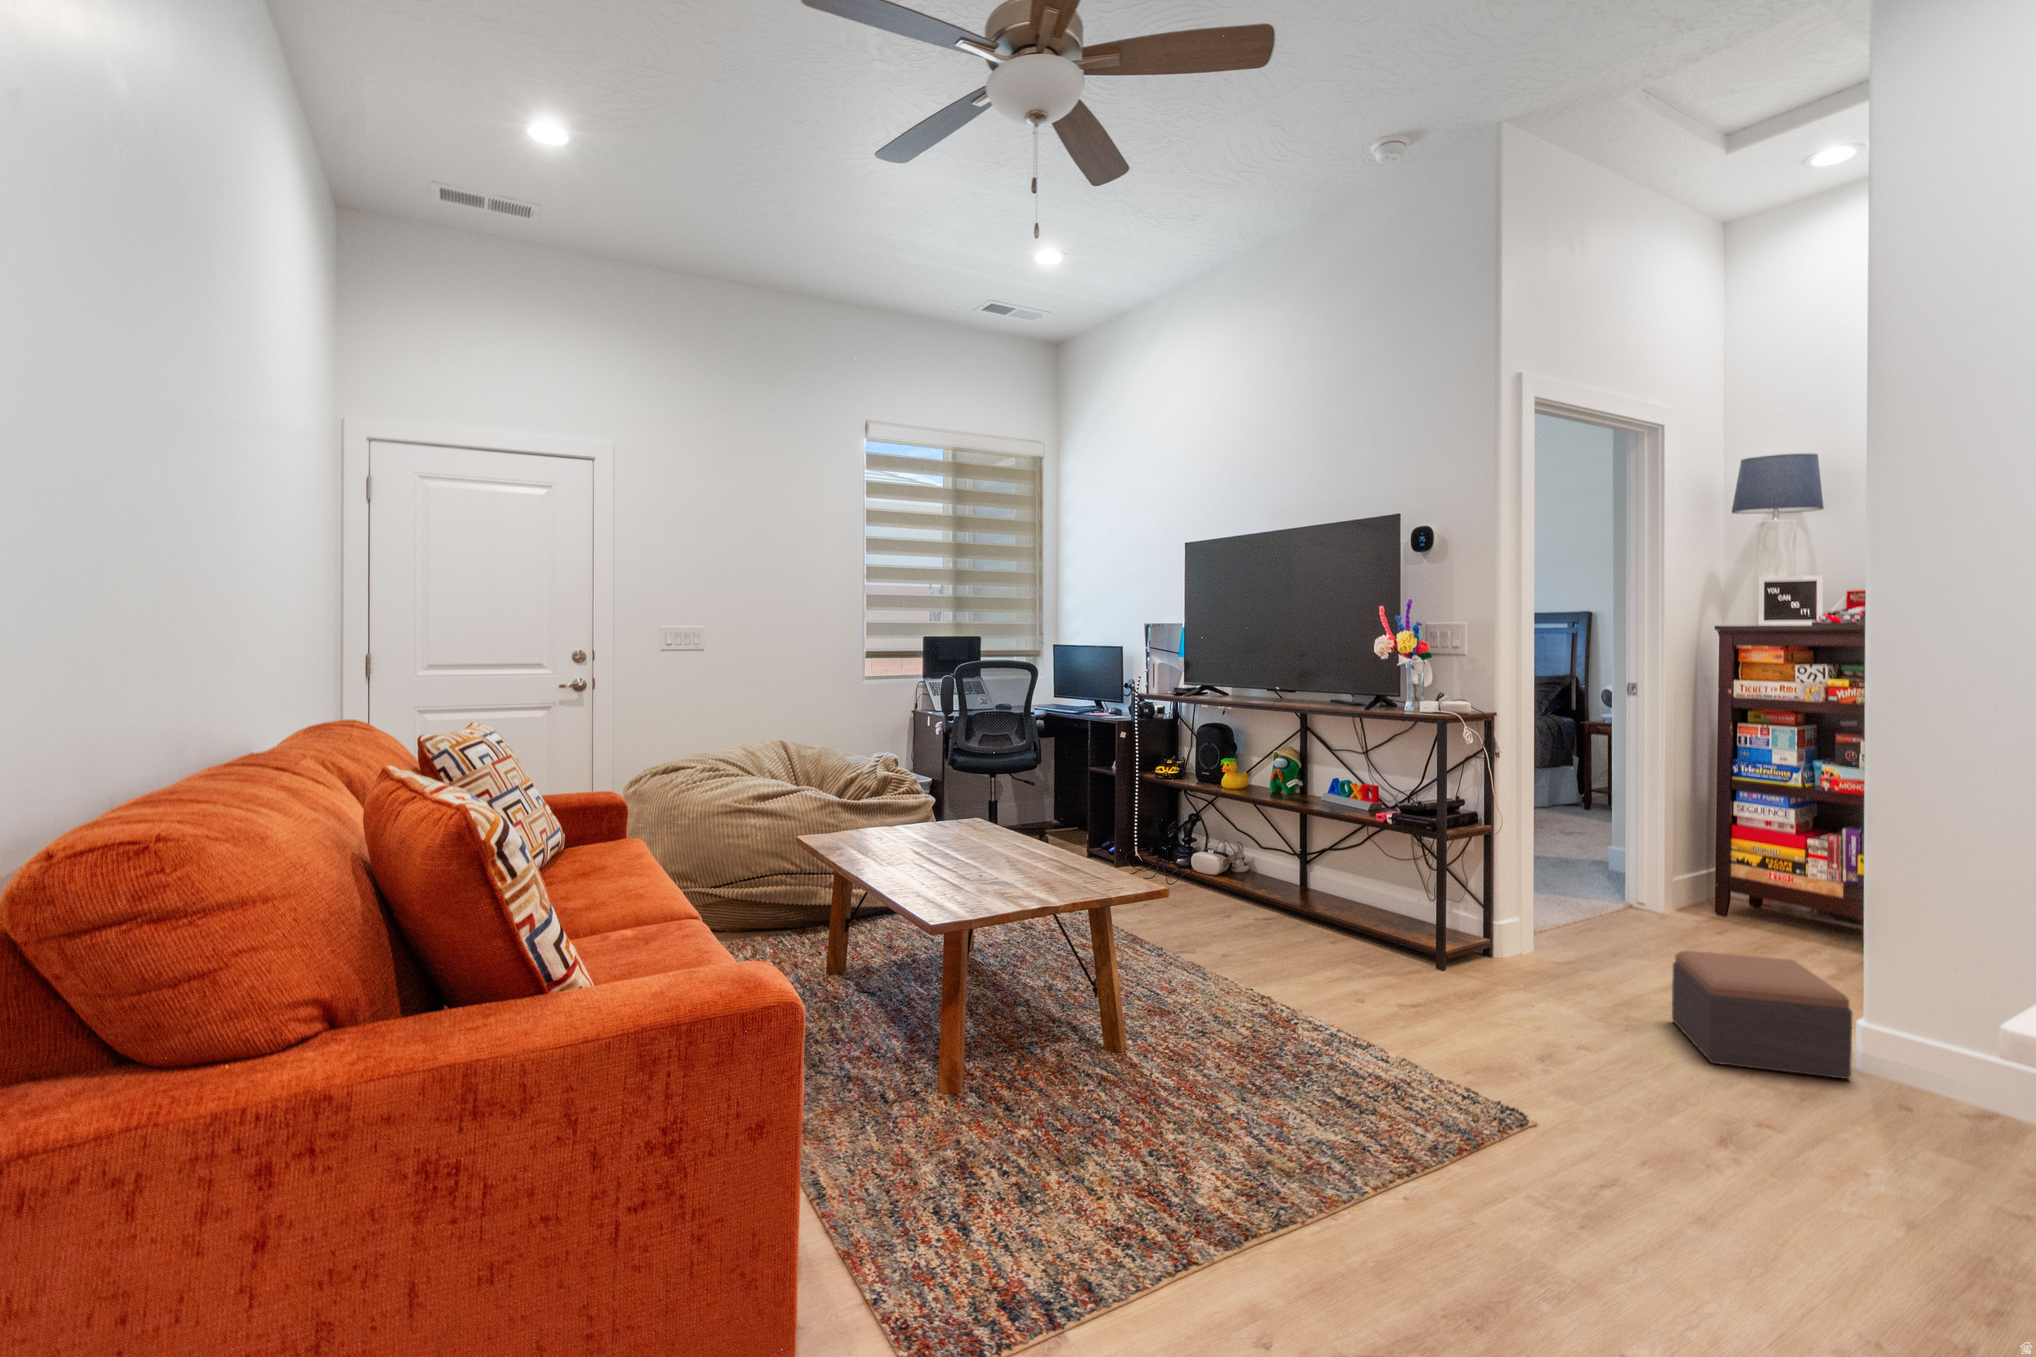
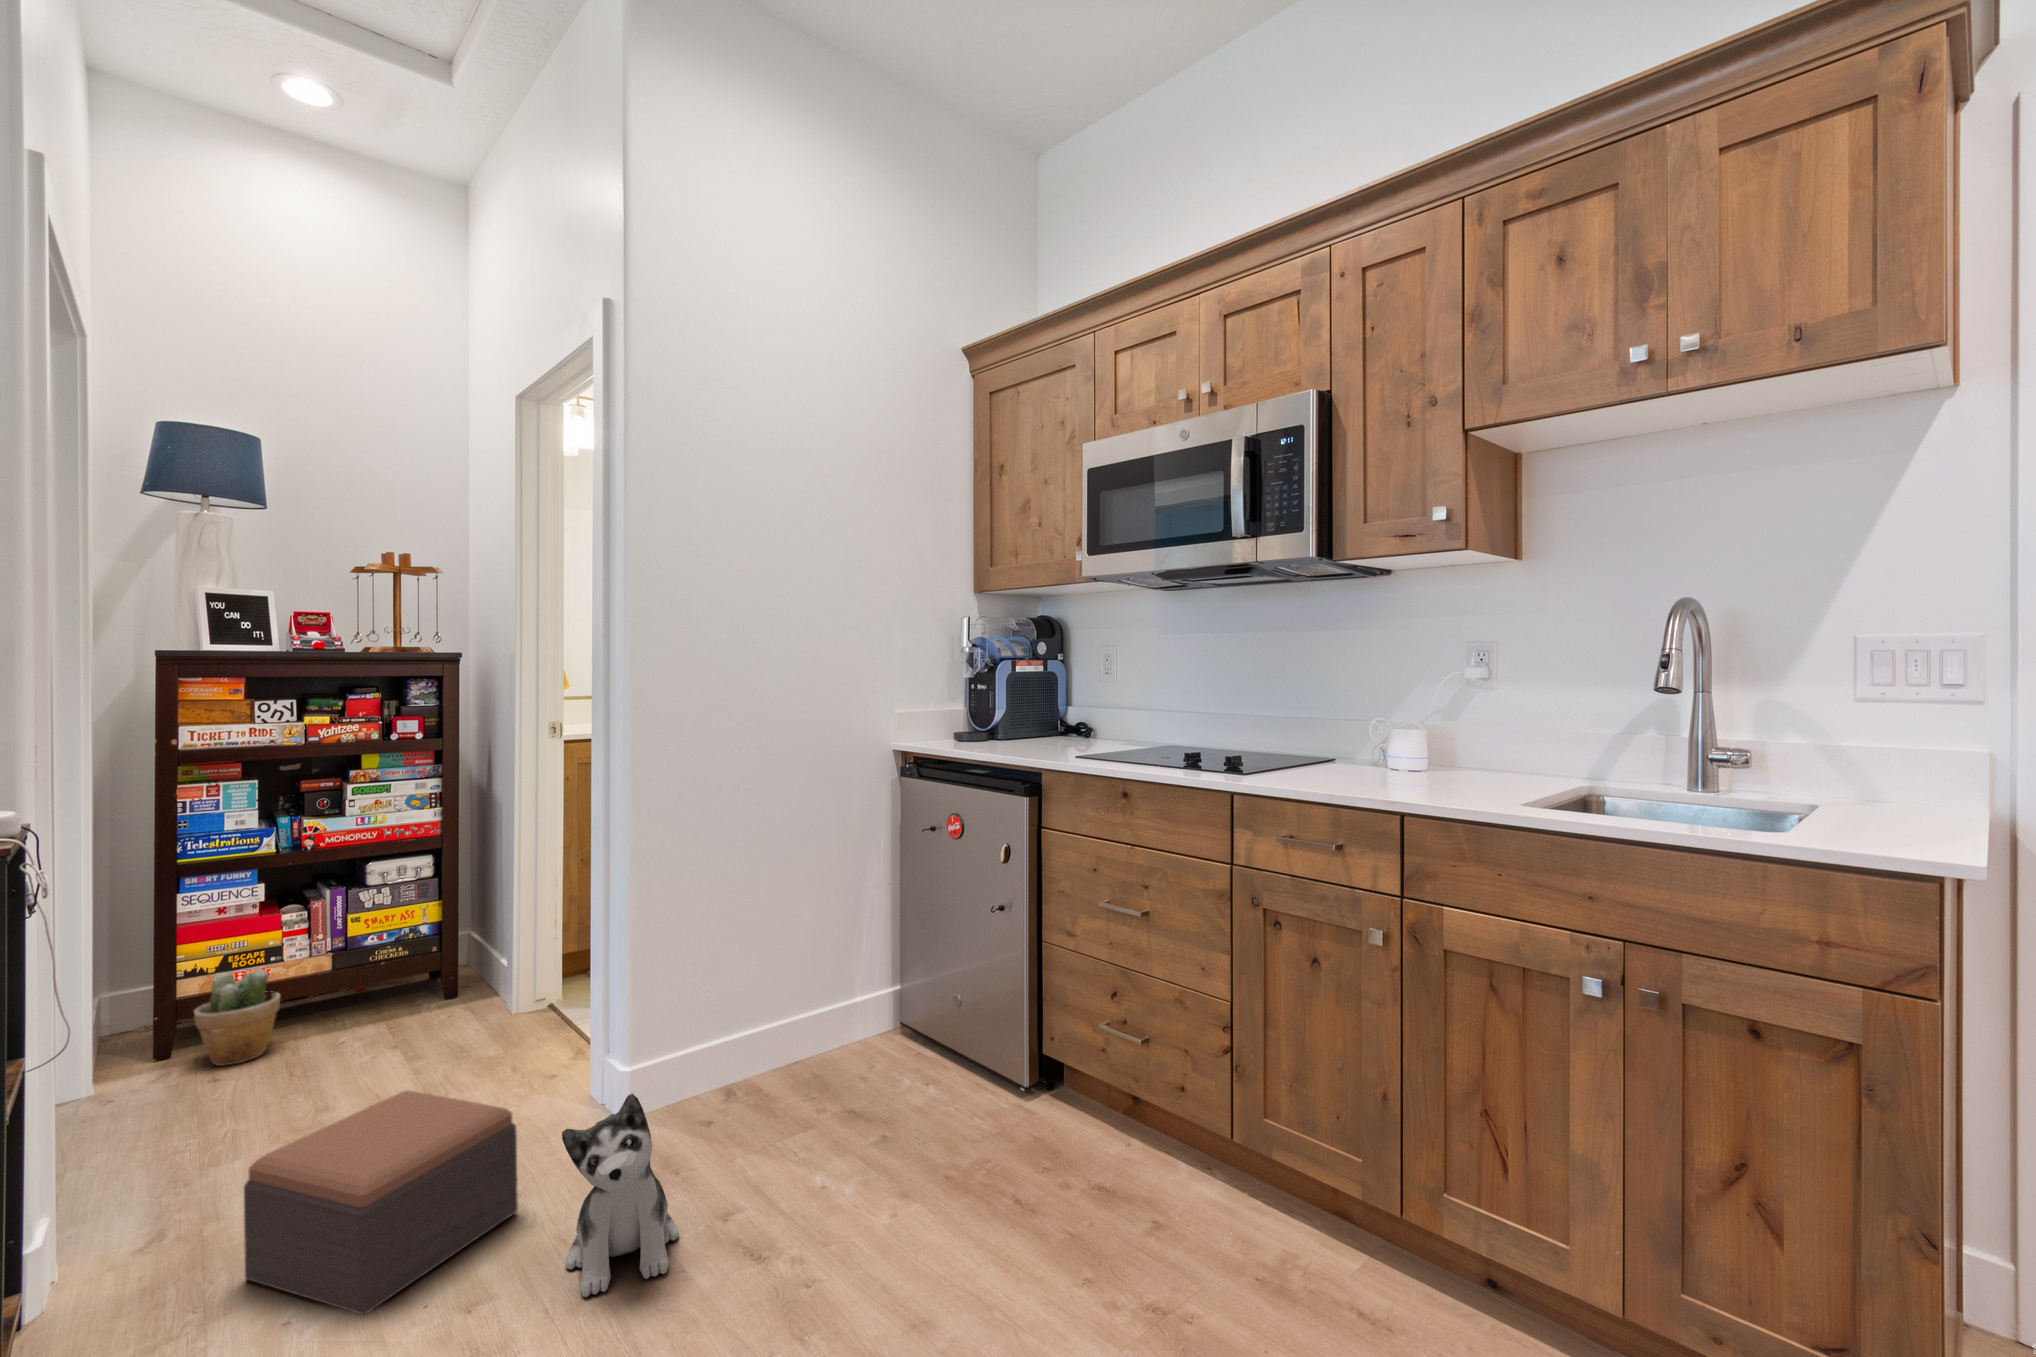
potted plant: none [1735,867,1797,938] -> present [194,969,280,1066]
plush toy: none [1841,1006,1962,1159] -> present [562,1094,678,1297]

